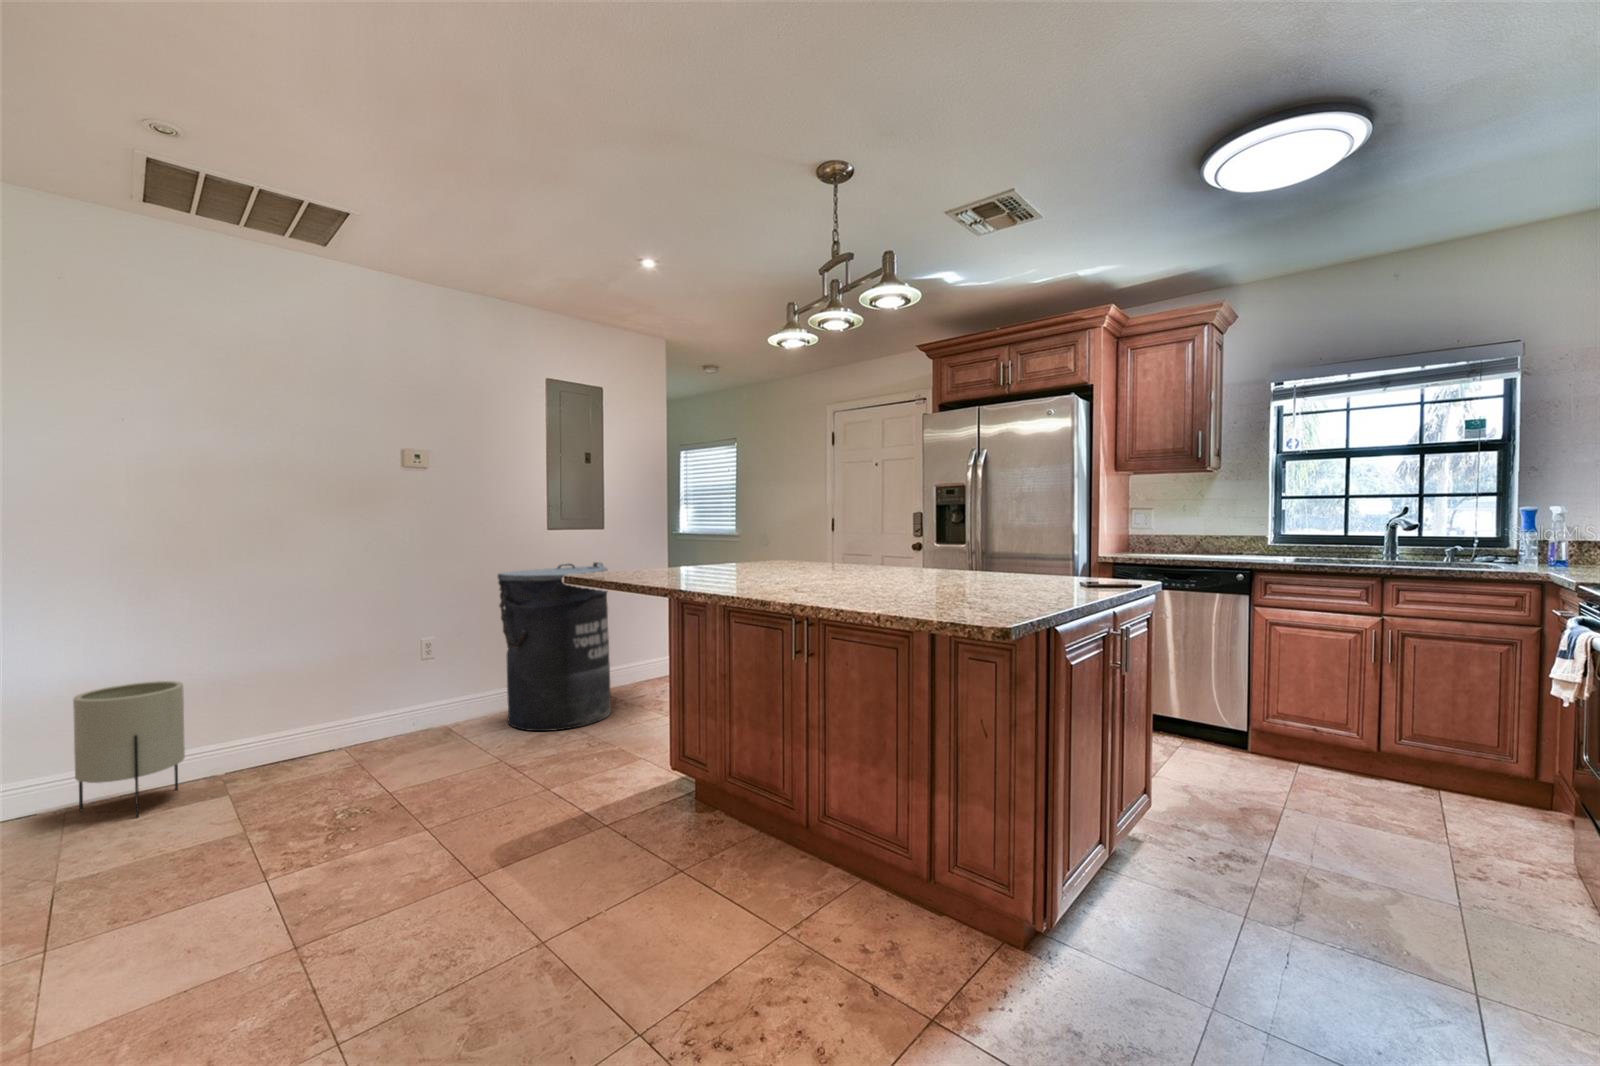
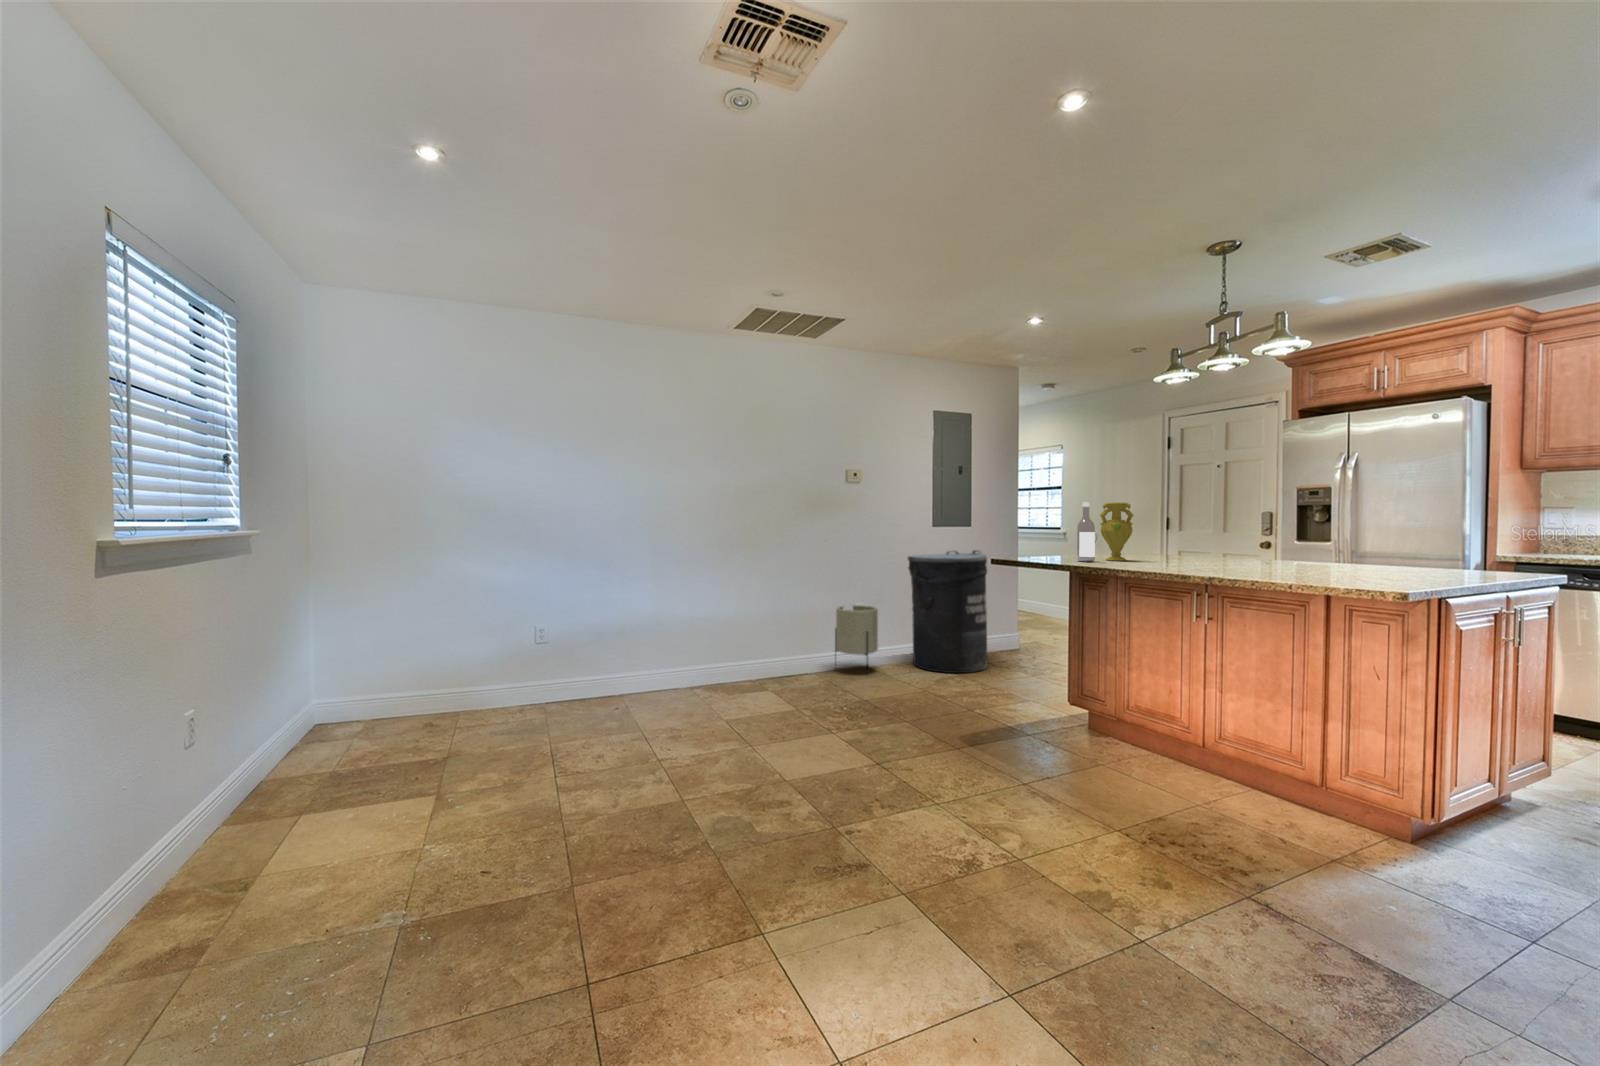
wine bottle: none [661,497,684,580] -> present [1077,503,1095,562]
vase: none [696,498,739,577] -> present [1100,502,1134,561]
planter: present [73,681,185,817] -> present [835,605,878,657]

